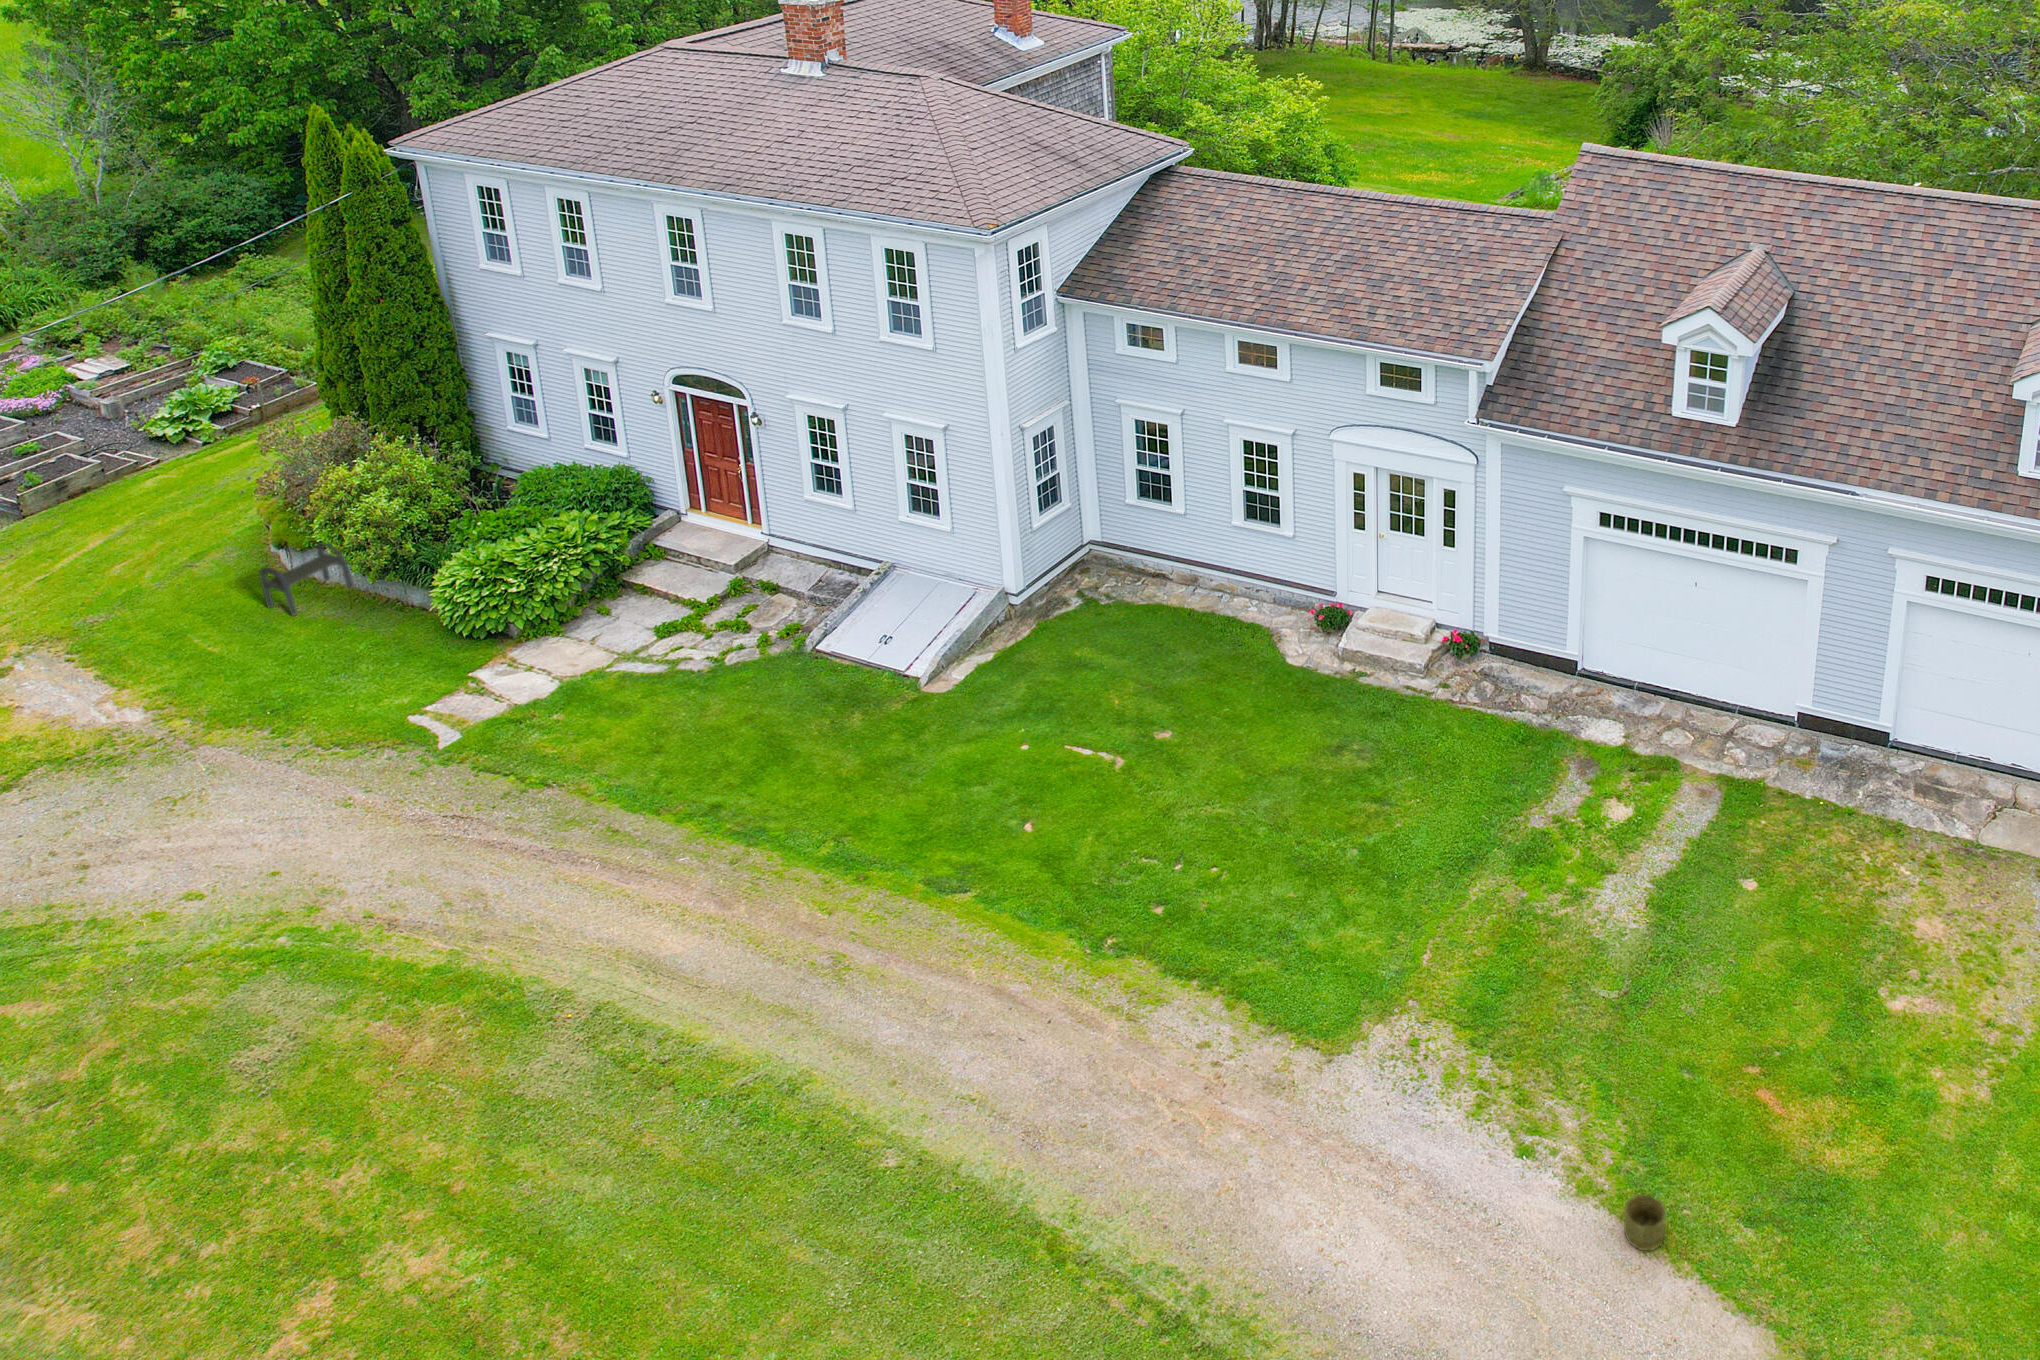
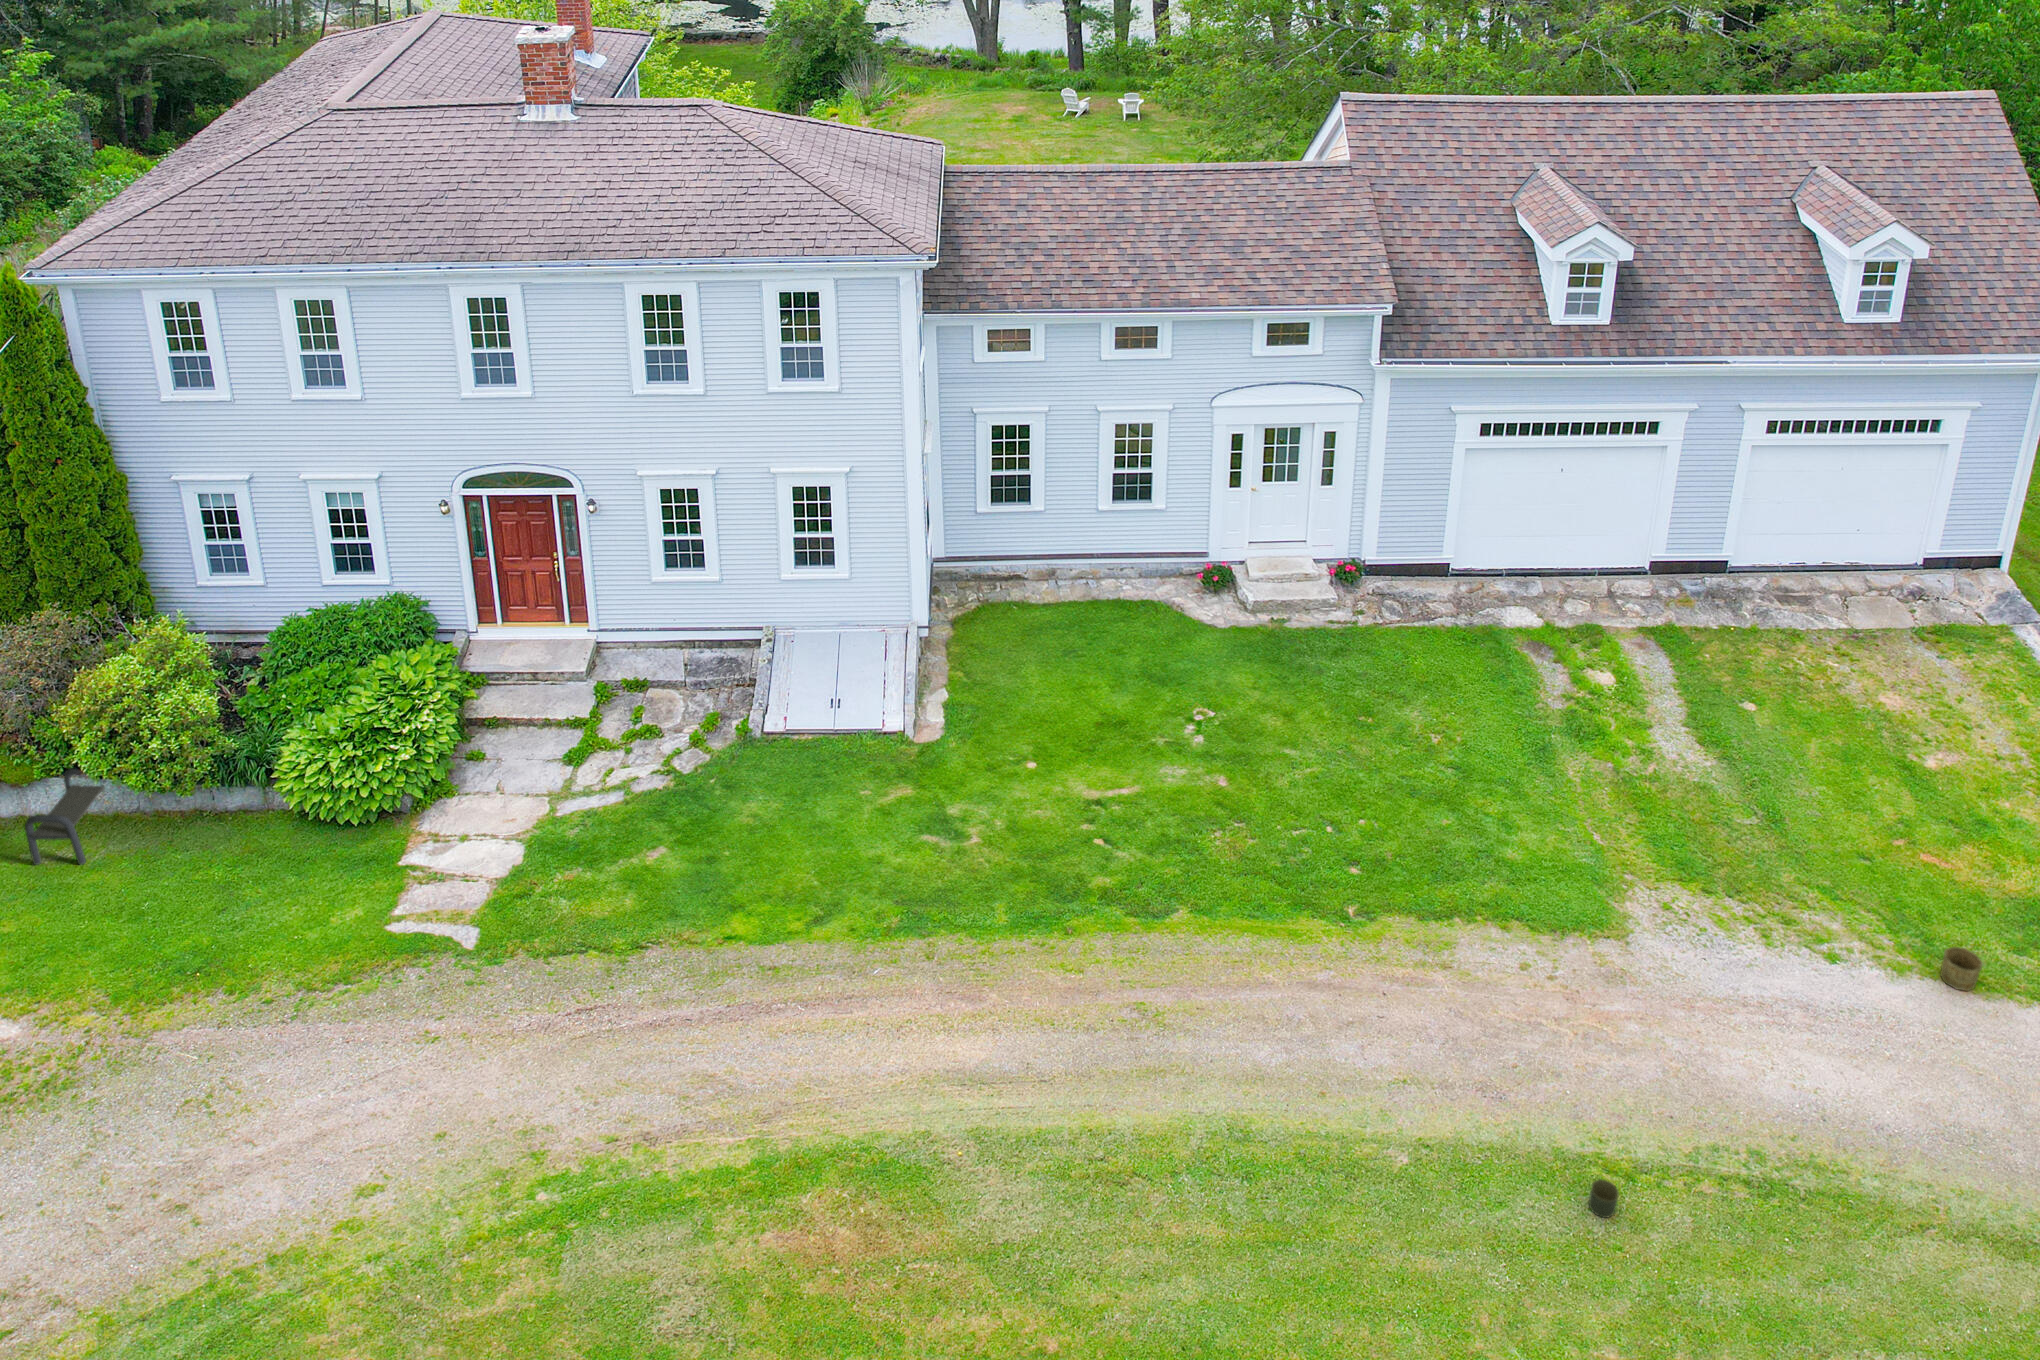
planter: none [1006,1259,1036,1301] -> present [1589,1179,1619,1218]

